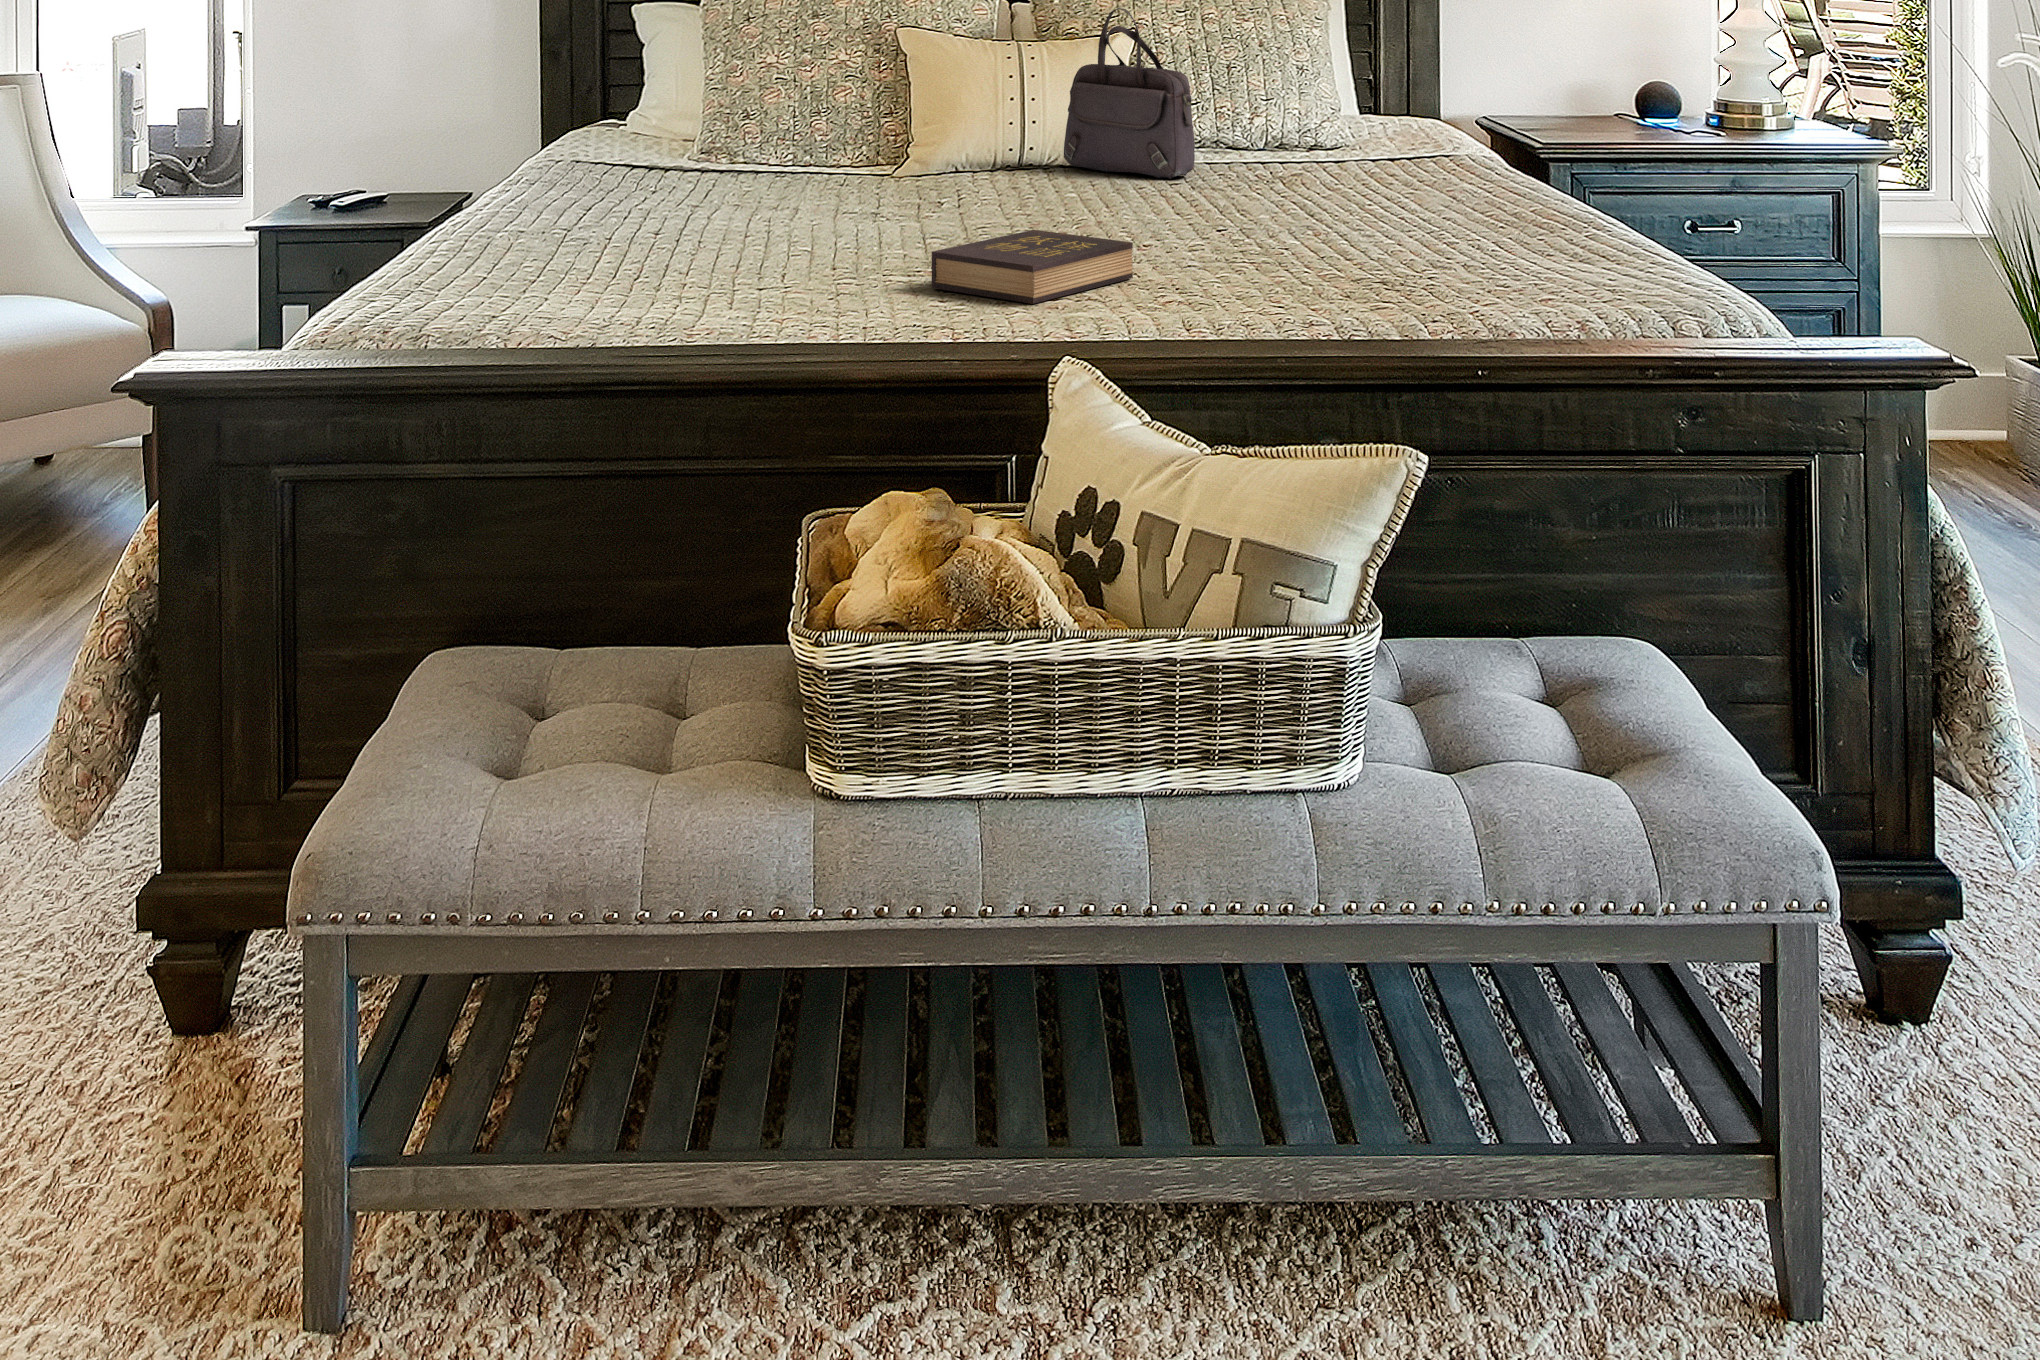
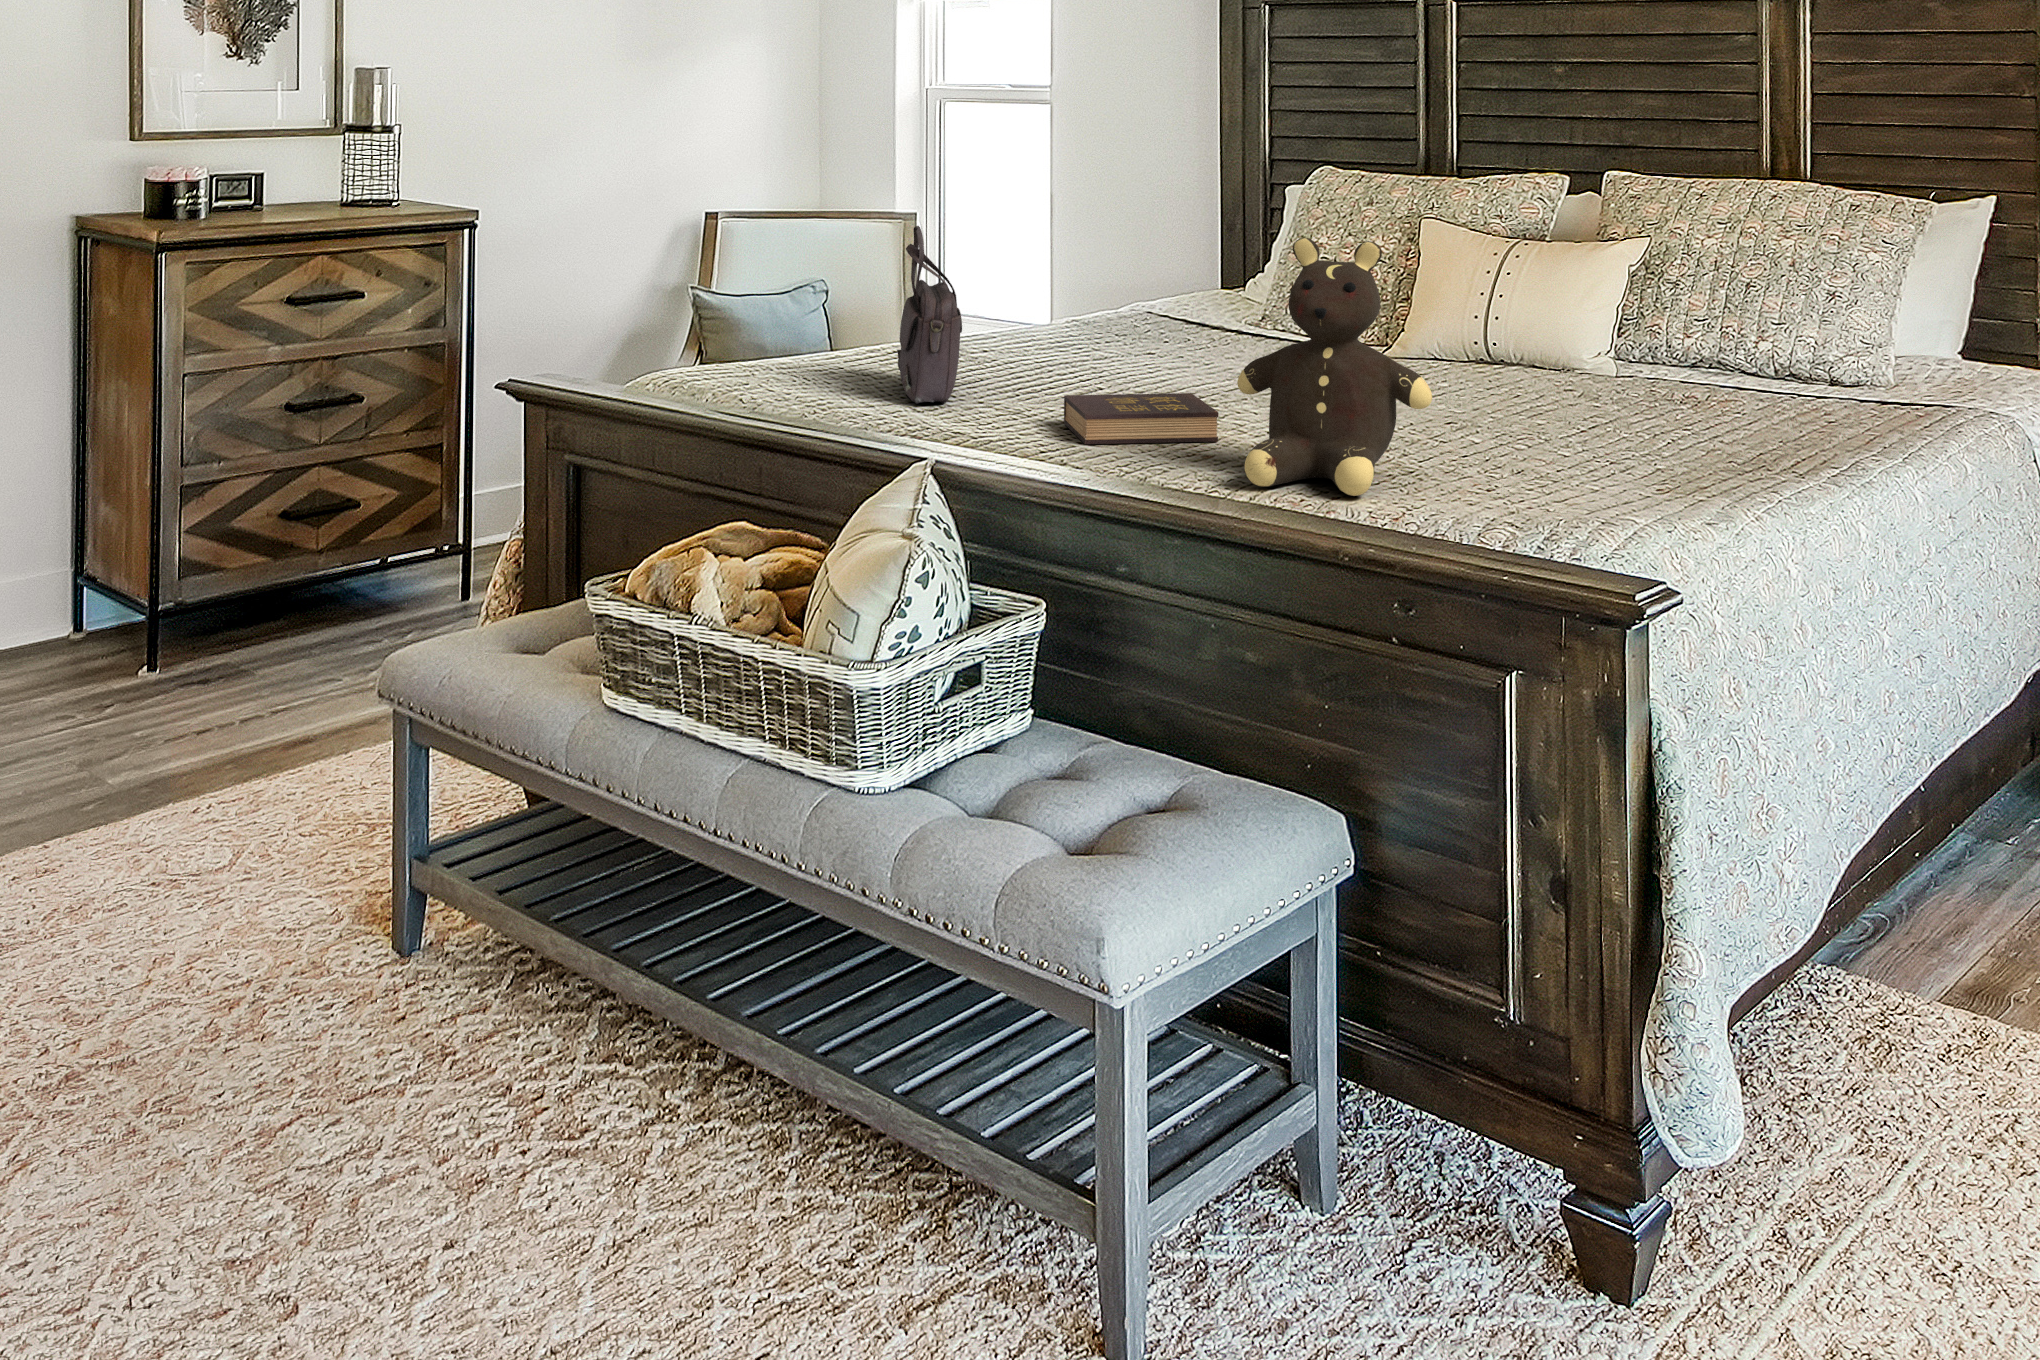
handbag: present [1064,8,1195,179] -> present [897,226,962,404]
teddy bear: none [1233,14,1463,309] -> present [1237,238,1432,496]

